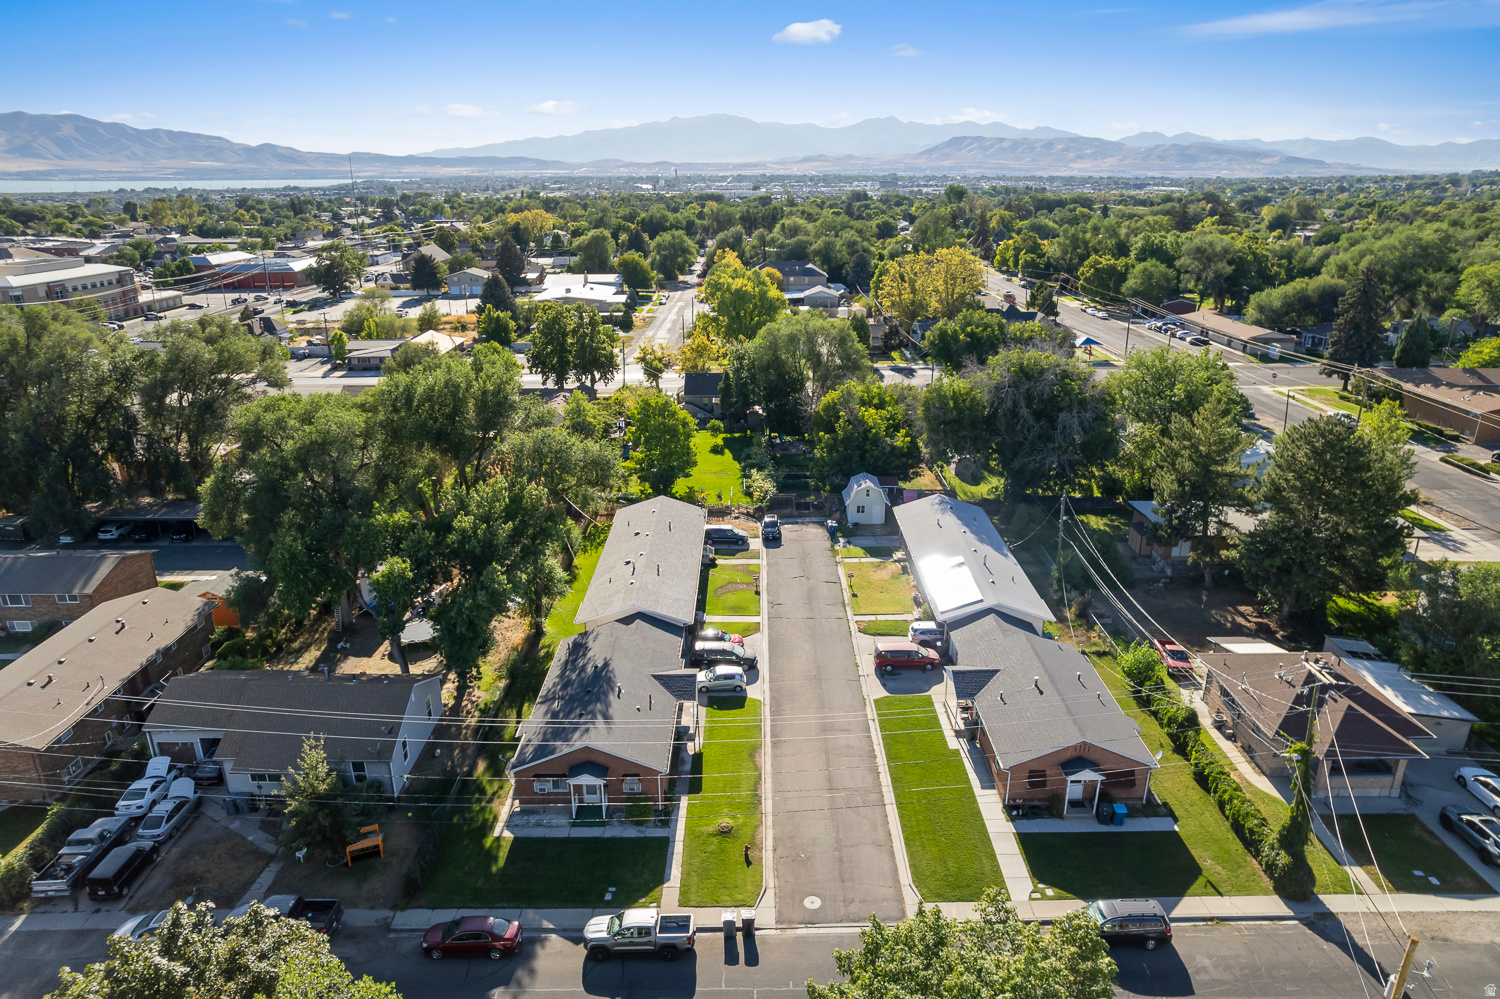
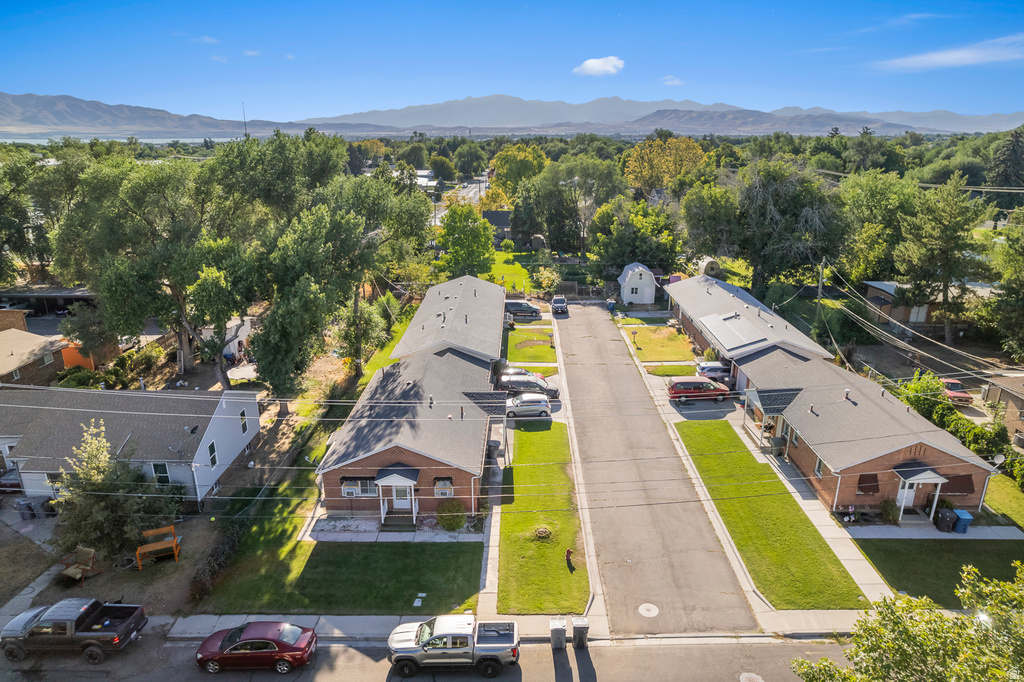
lounge chair: none [277,844,317,884] -> present [58,546,104,587]

